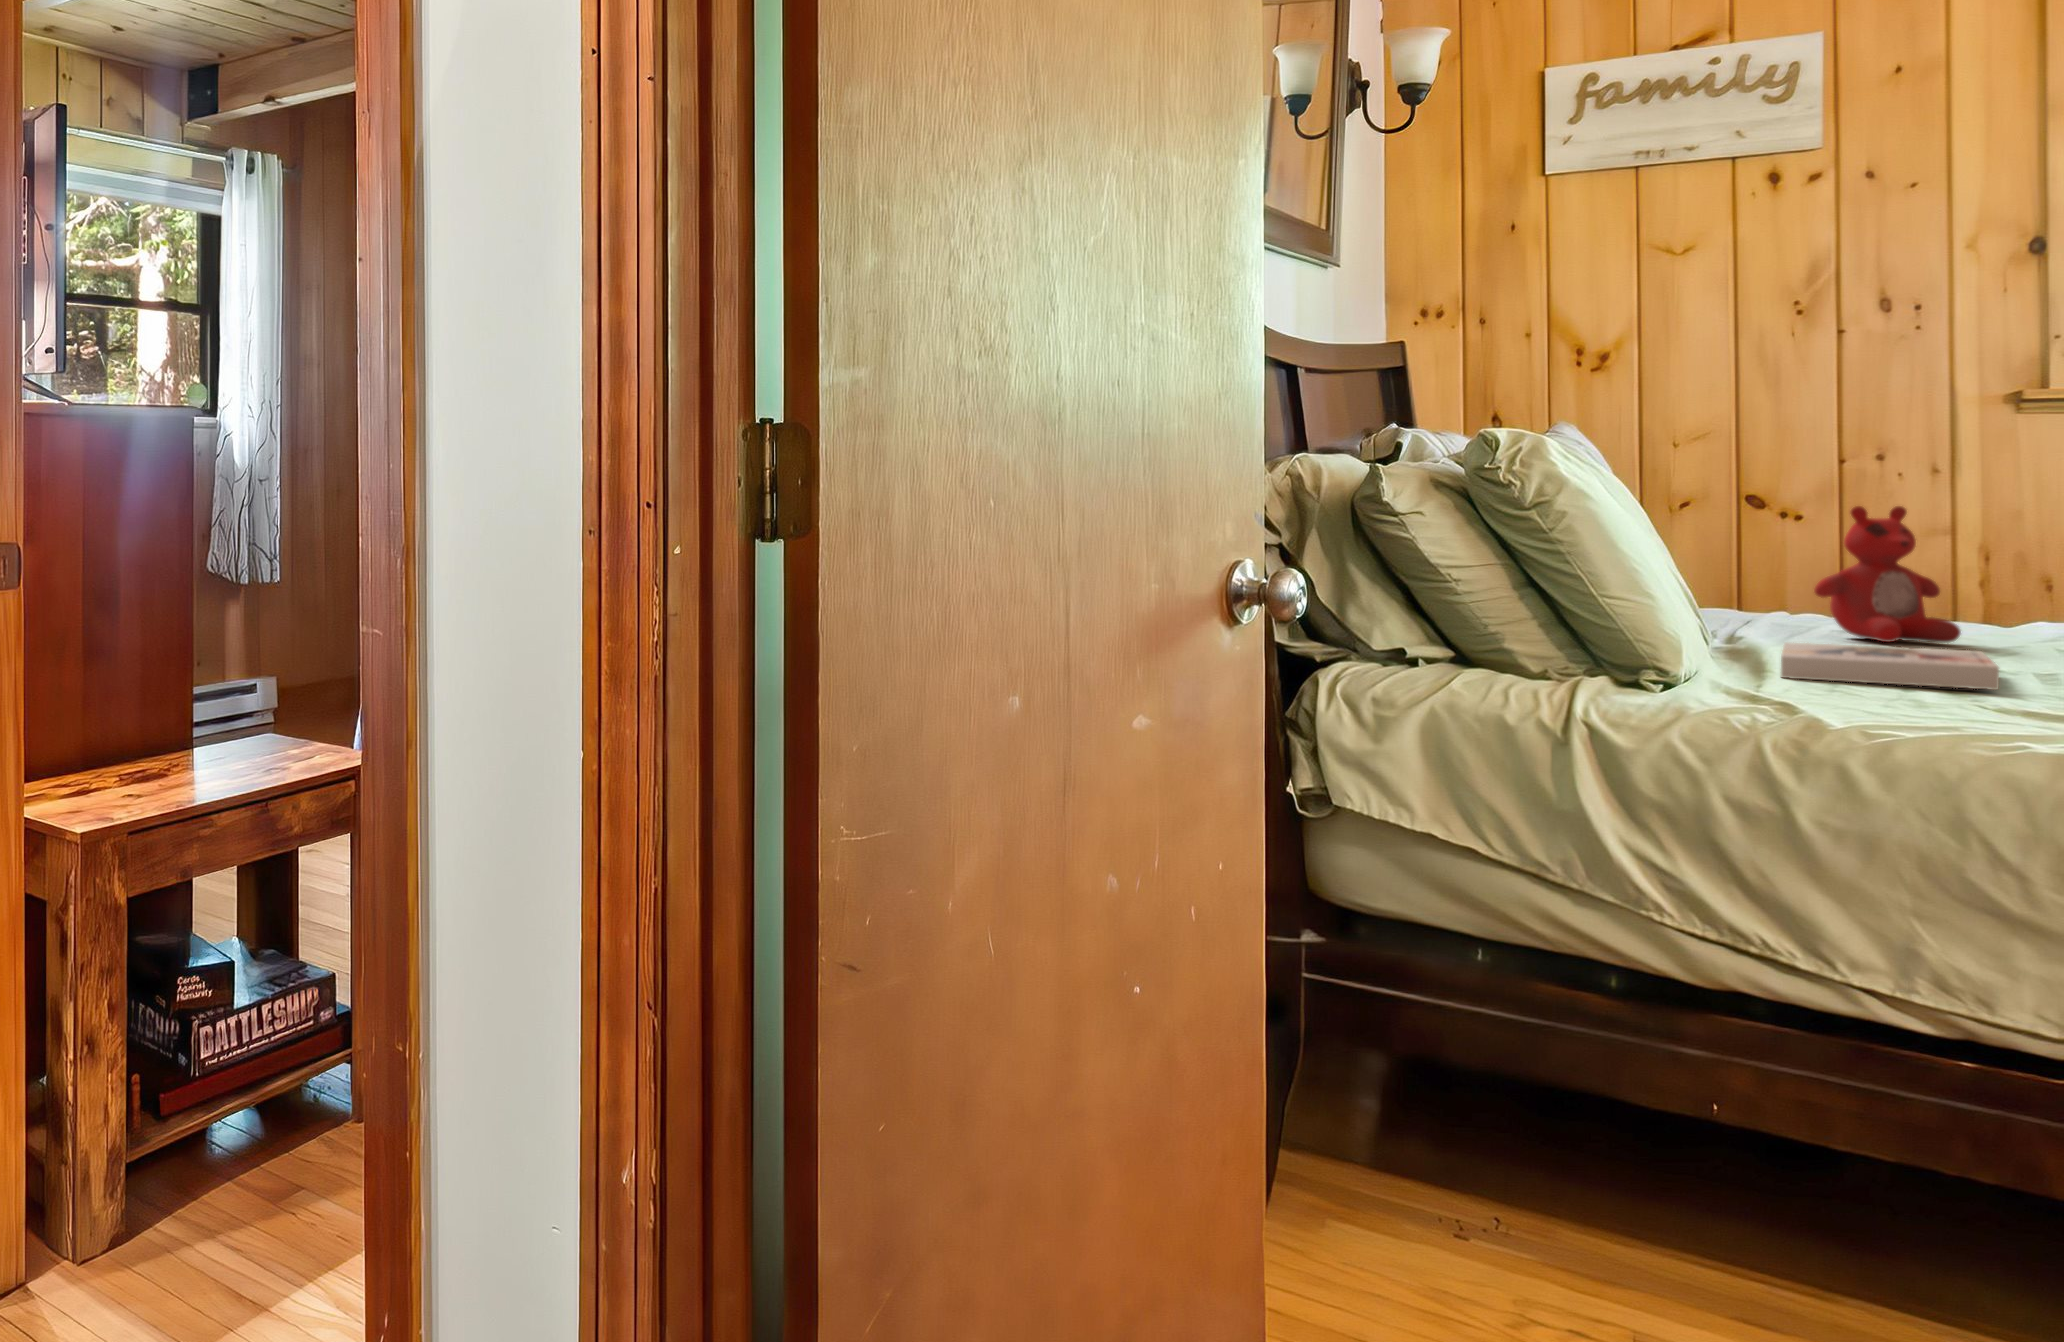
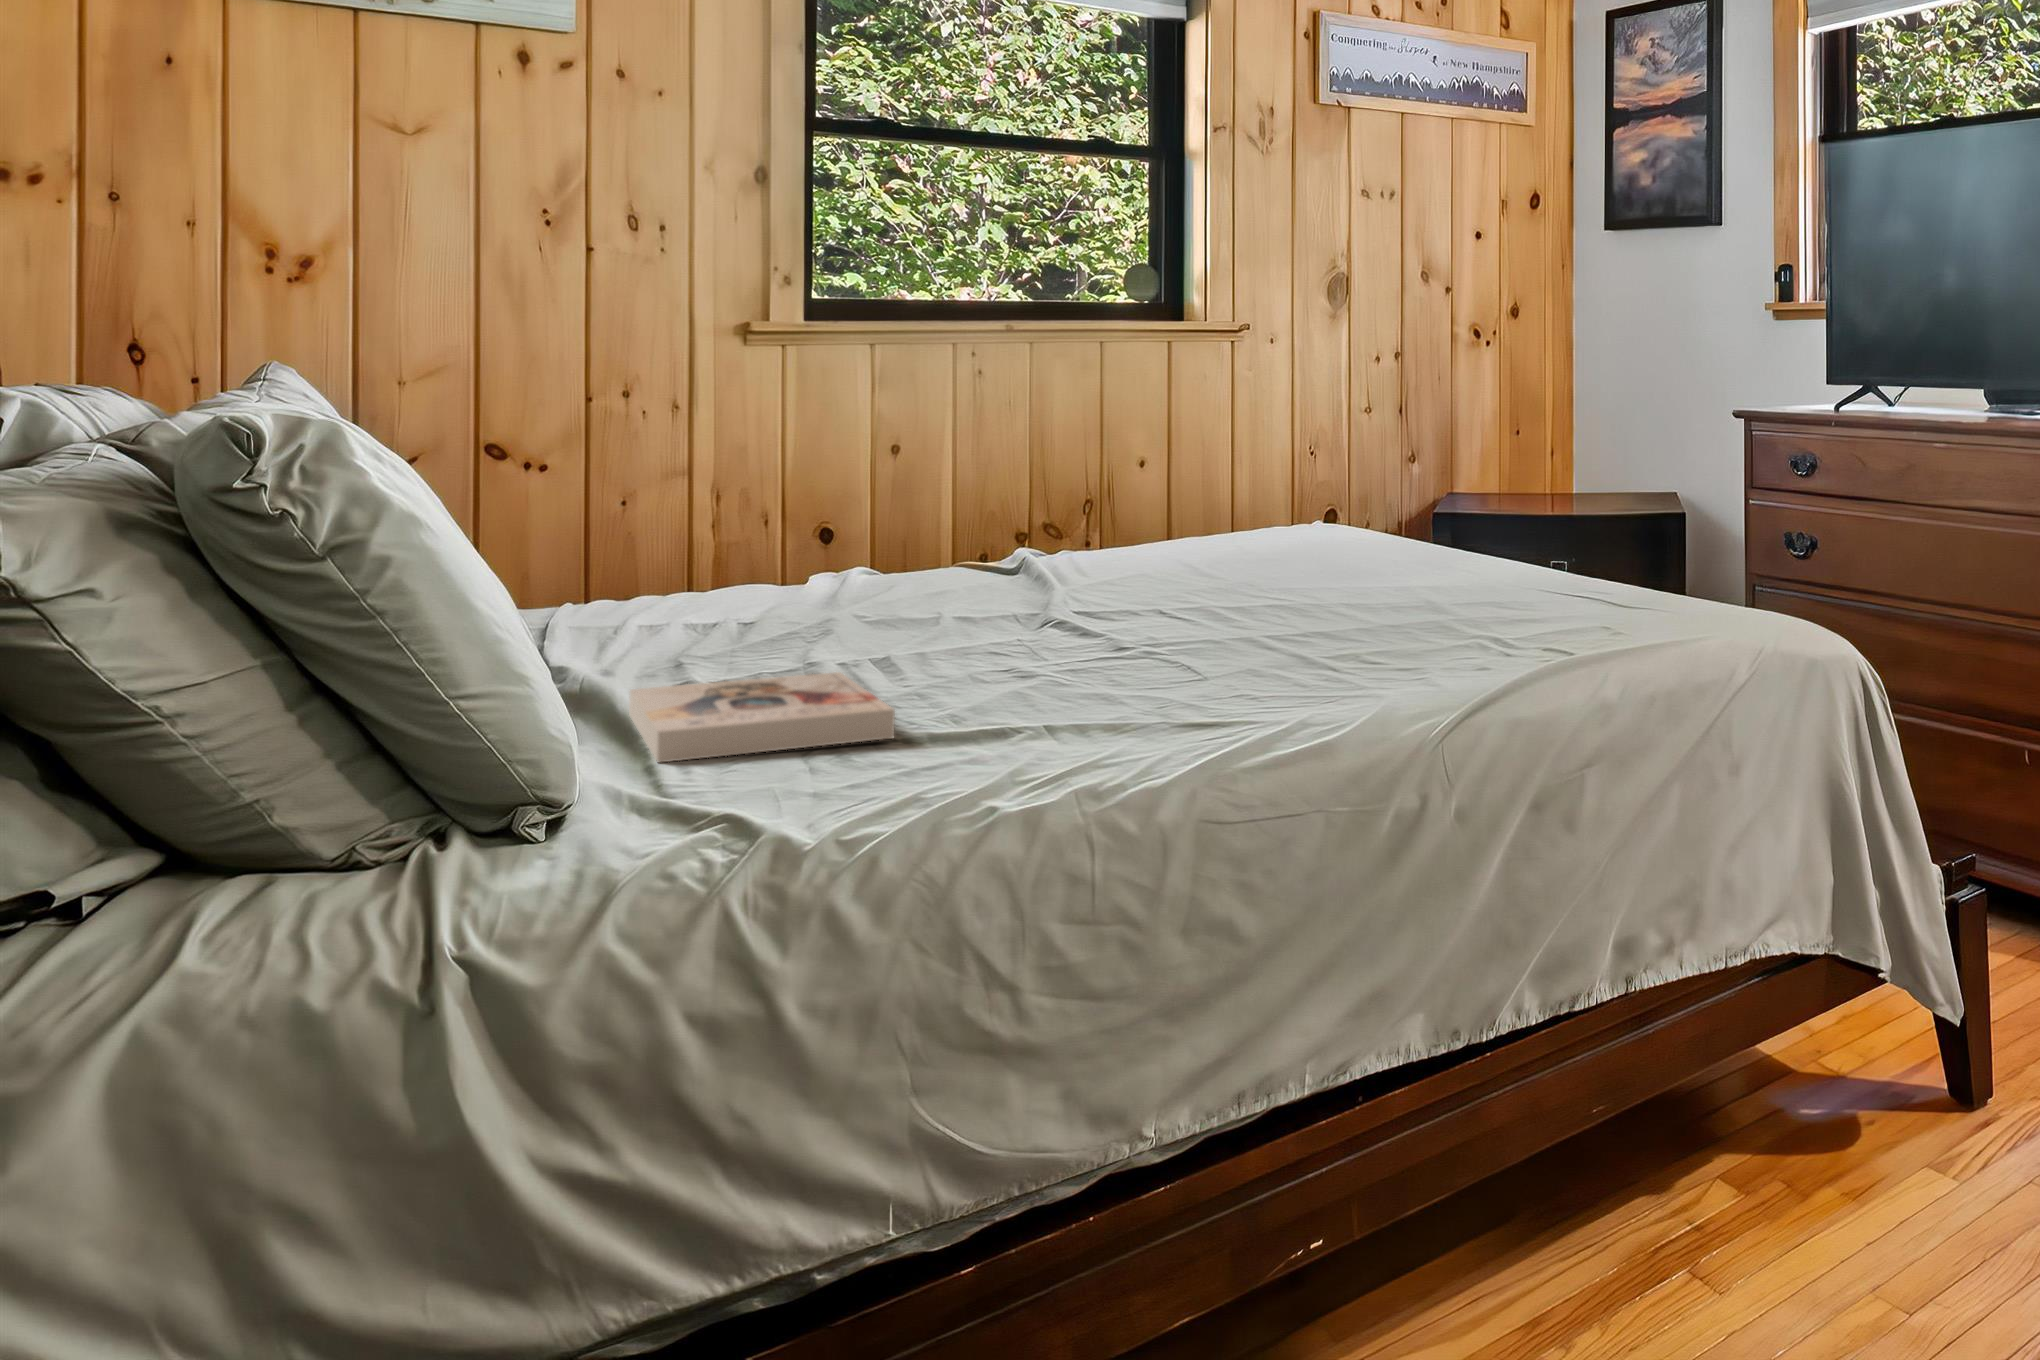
stuffed bear: present [1814,506,1961,643] -> none [621,477,772,650]

